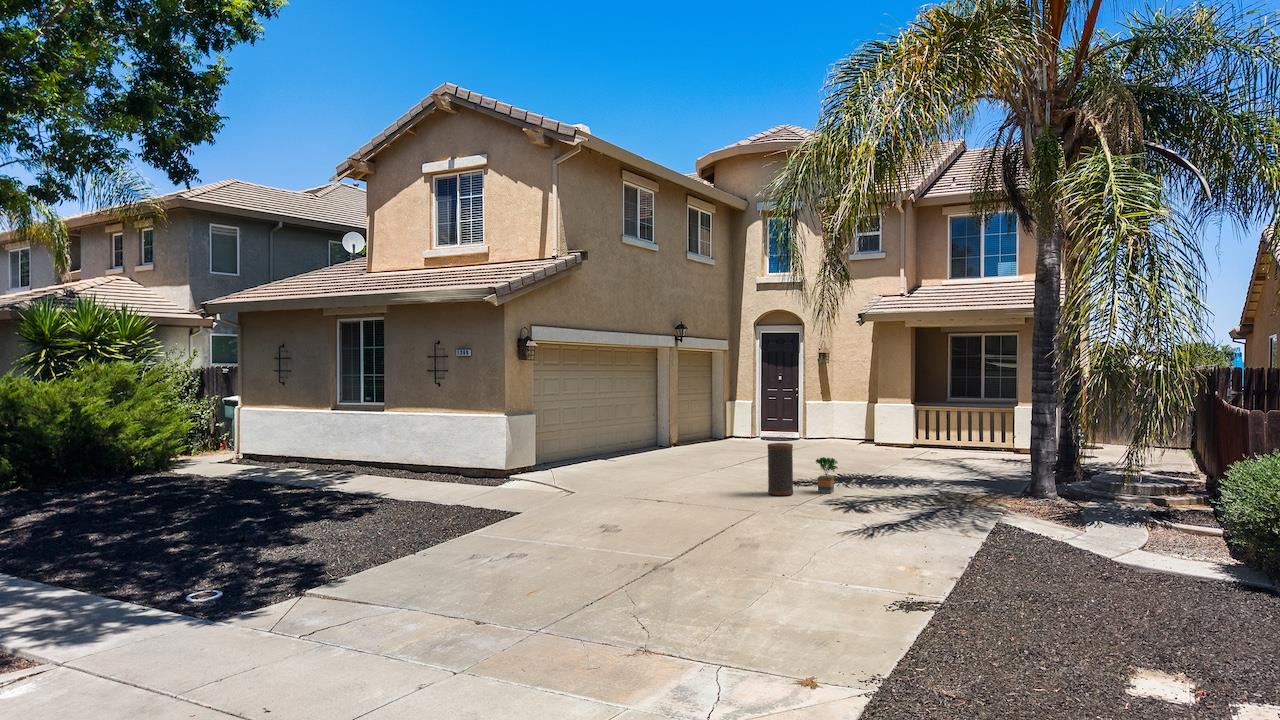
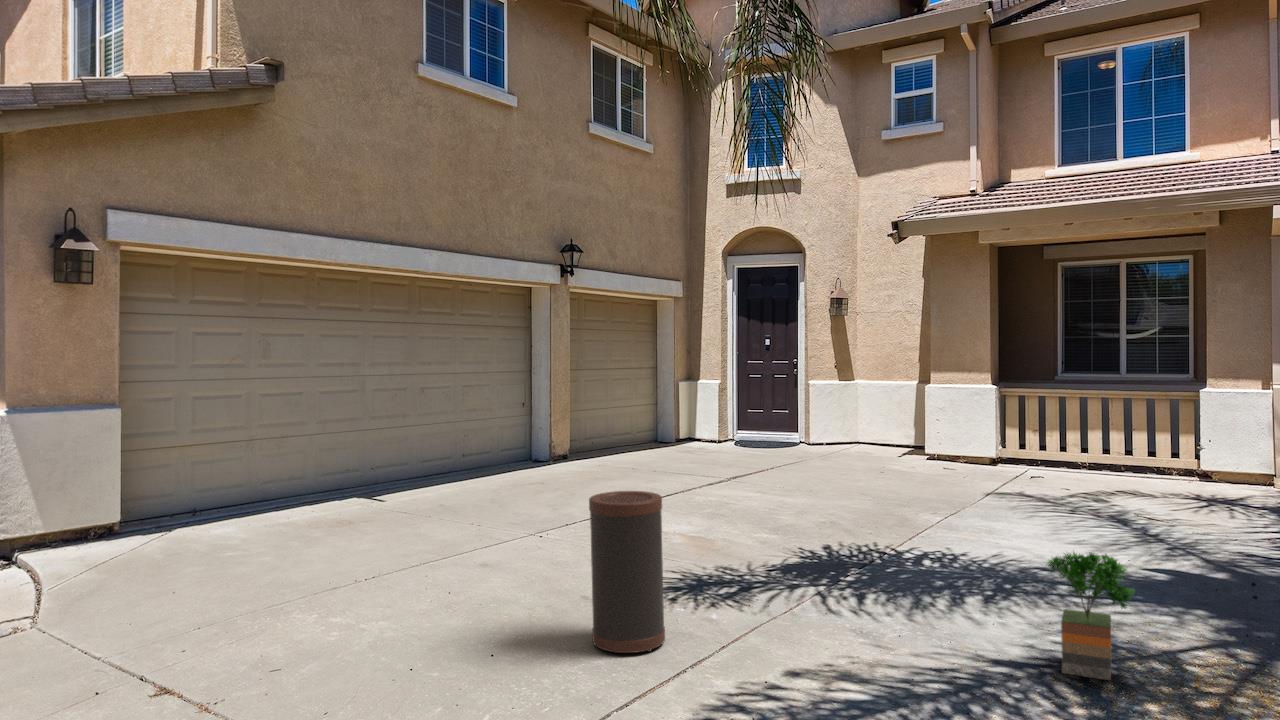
potted tree: present [816,457,838,494] -> present [1047,552,1134,680]

